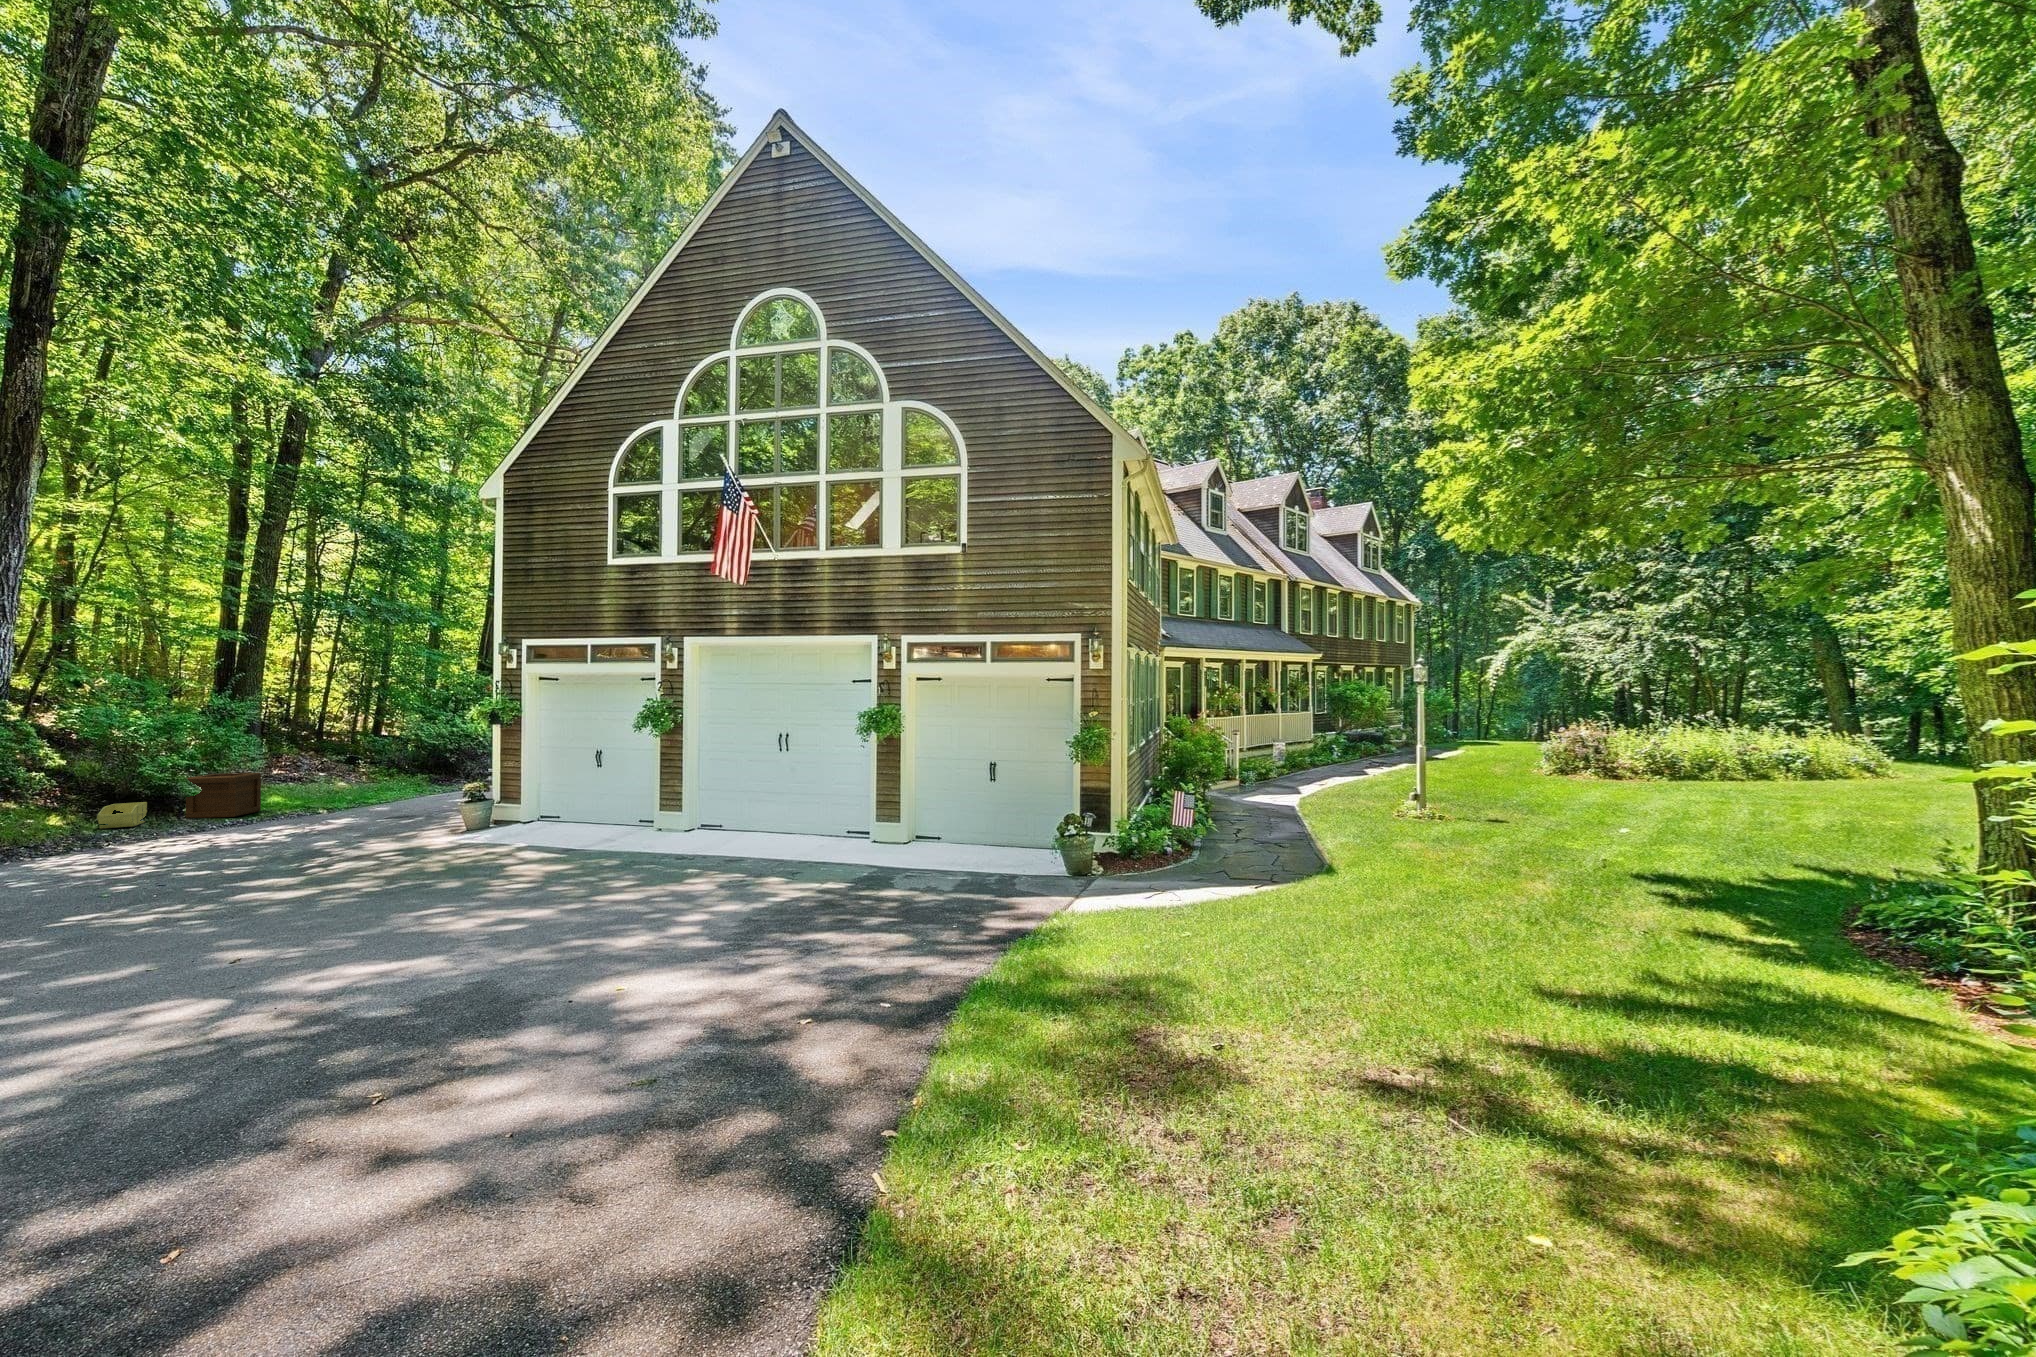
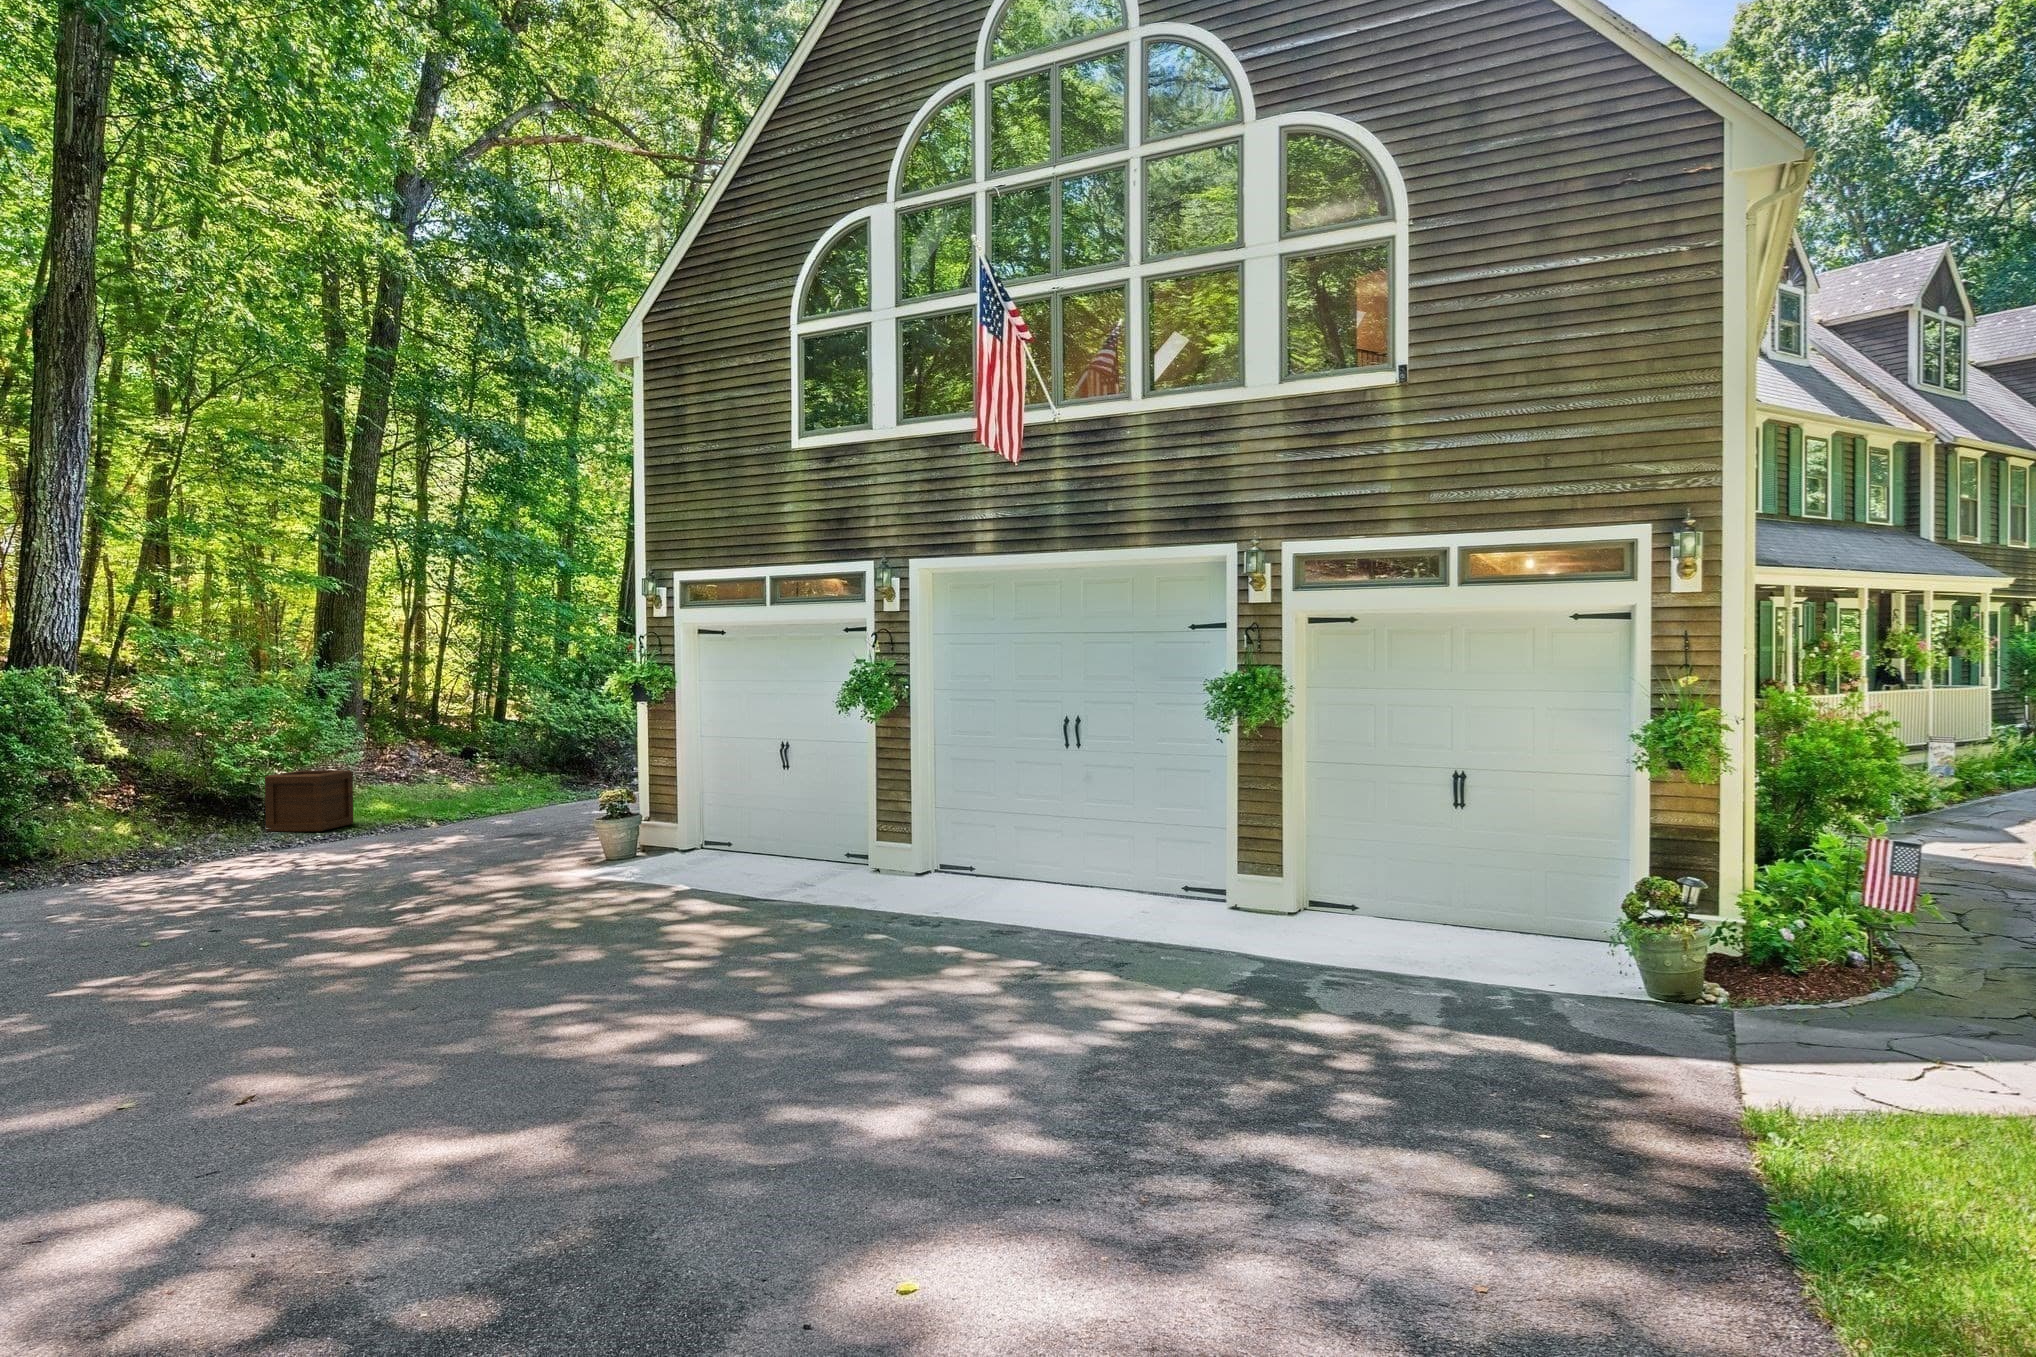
storage bin: present [97,802,147,828] -> none [163,808,221,843]

